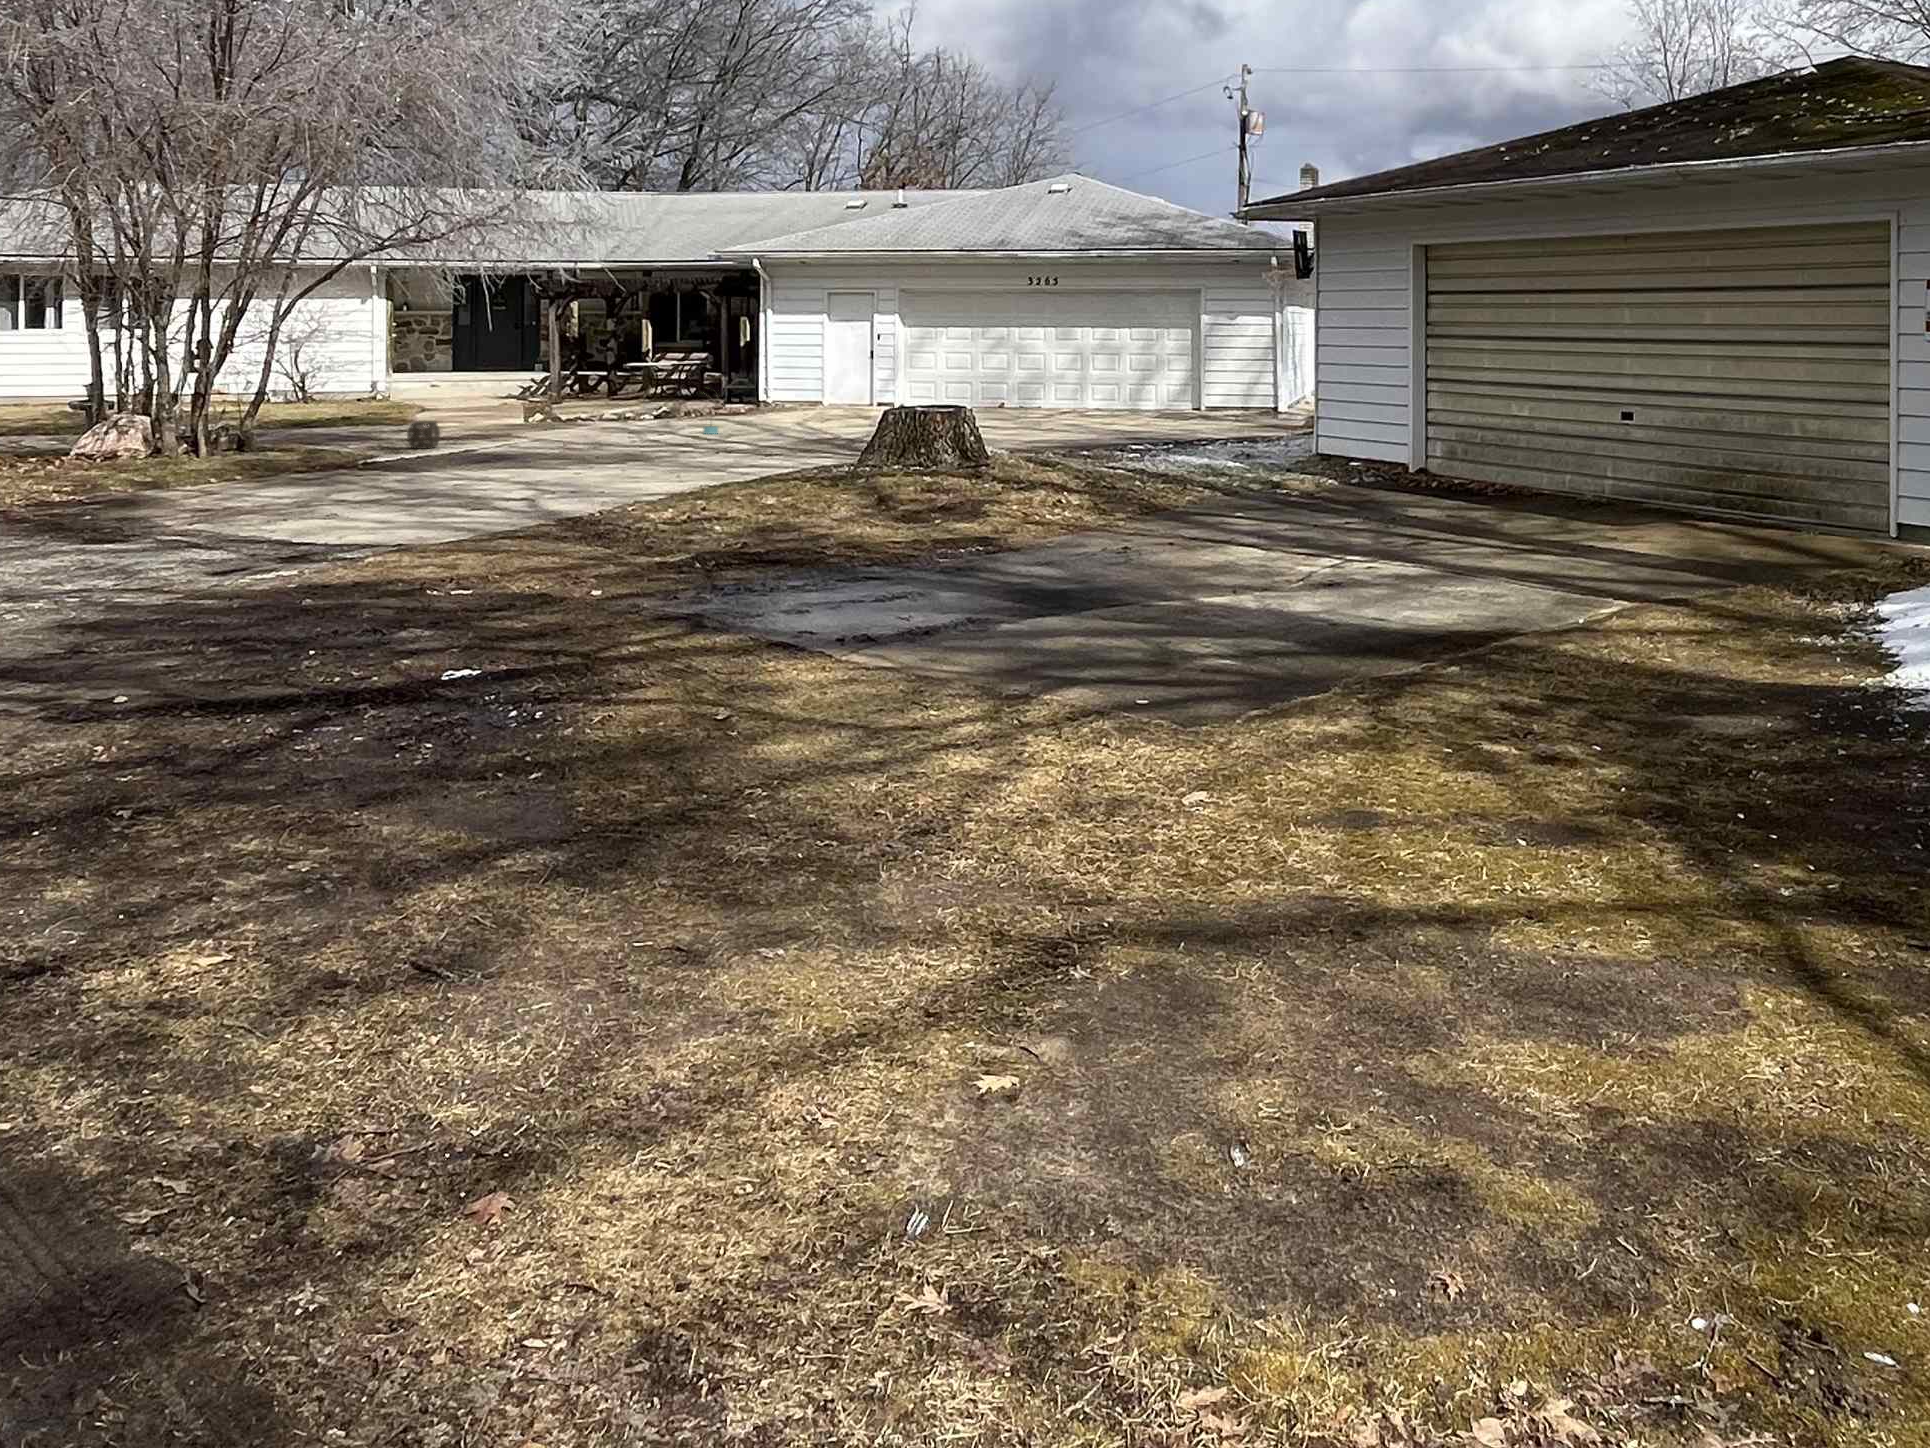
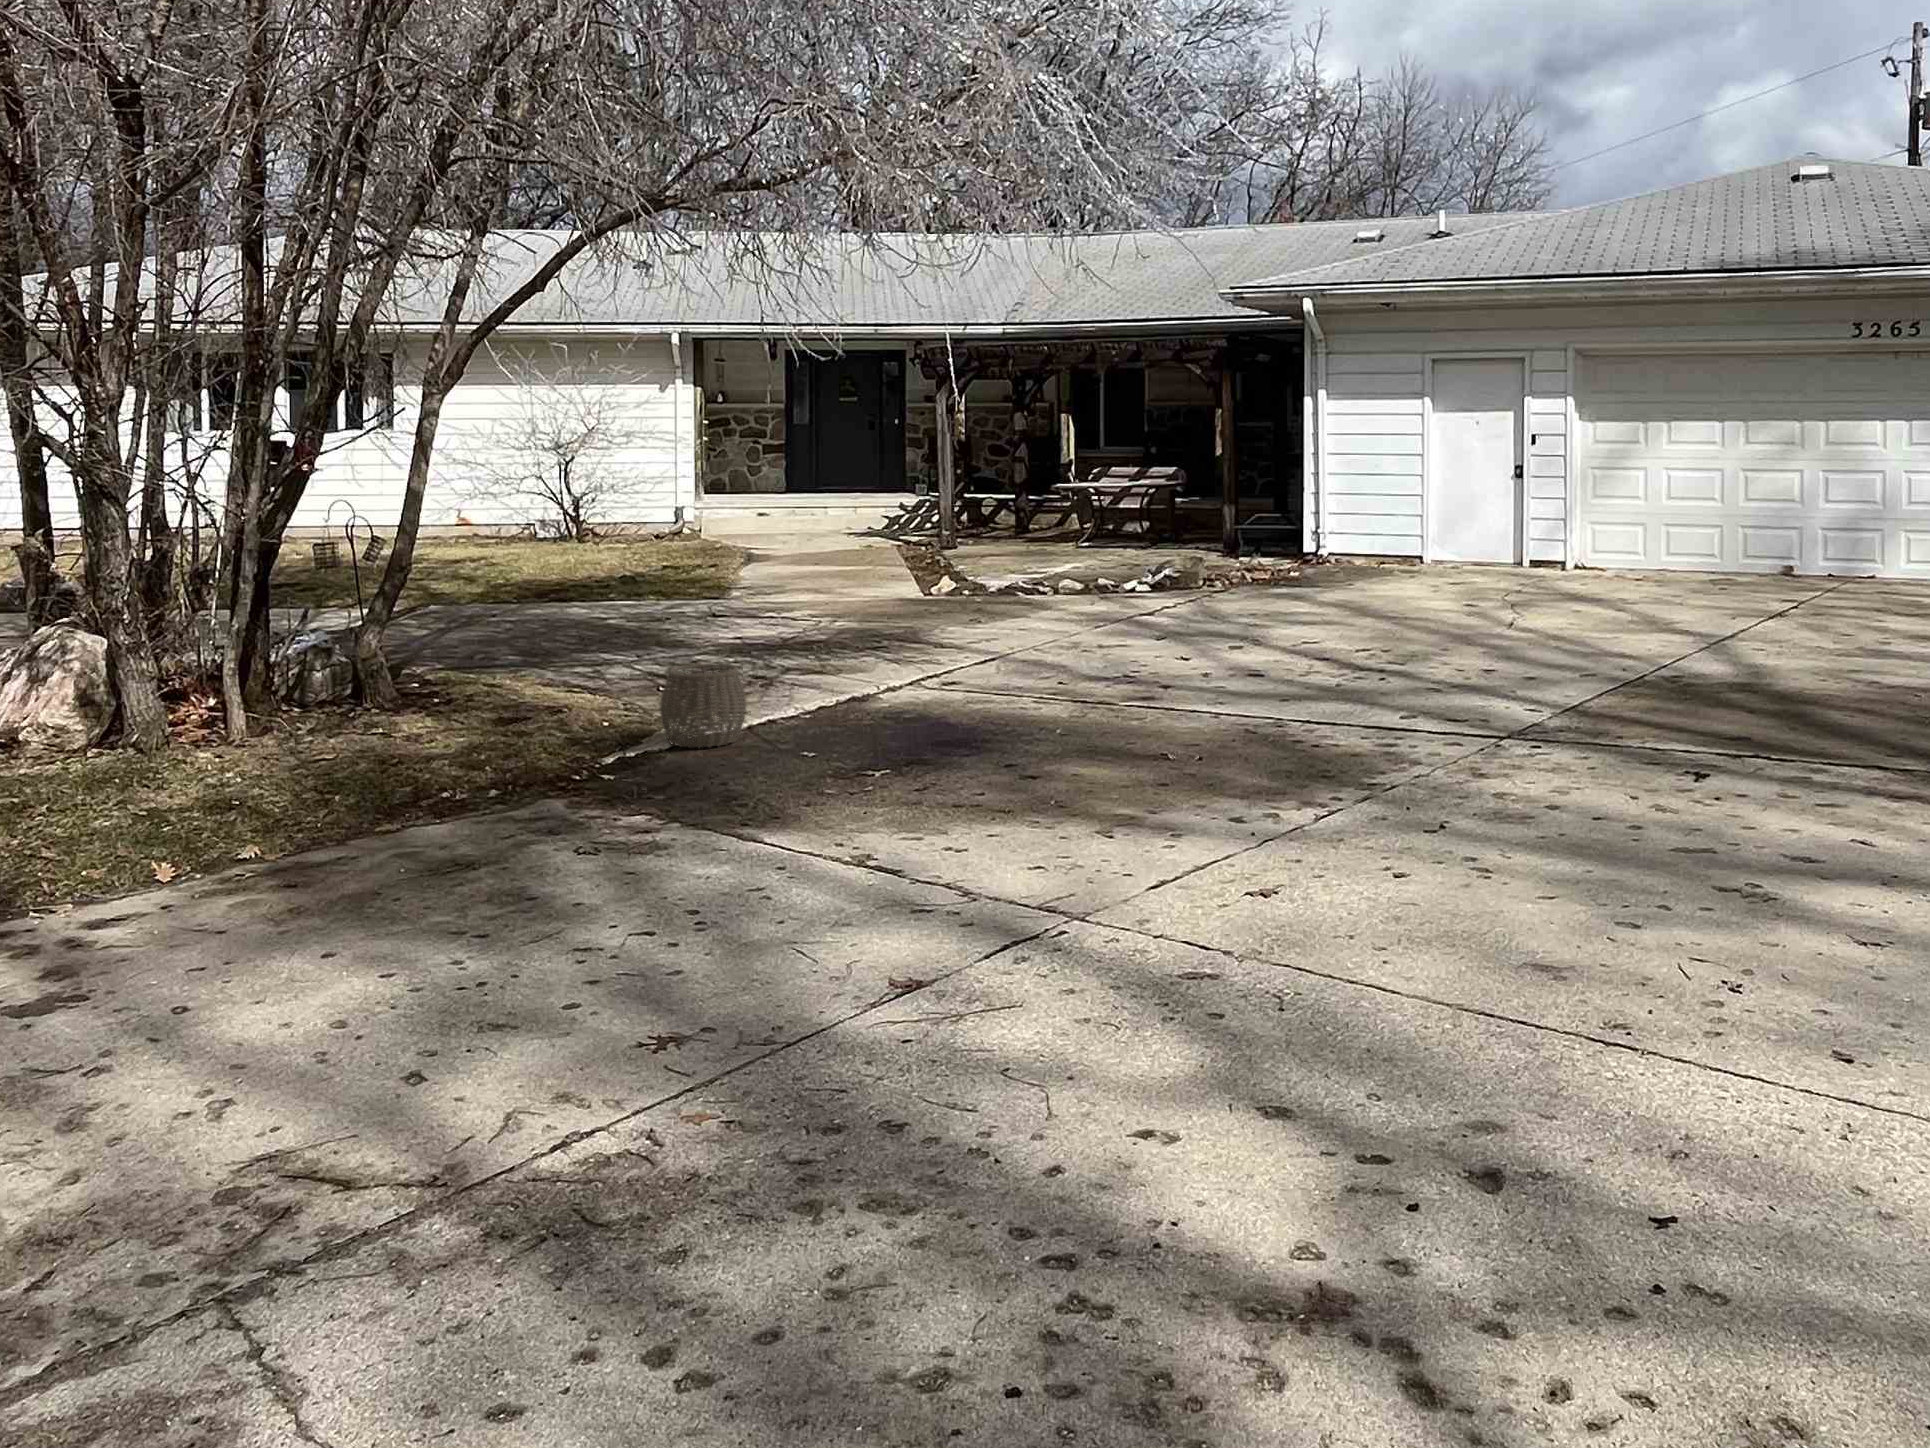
potted plant: present [703,393,718,434] -> none [1332,554,1396,667]

